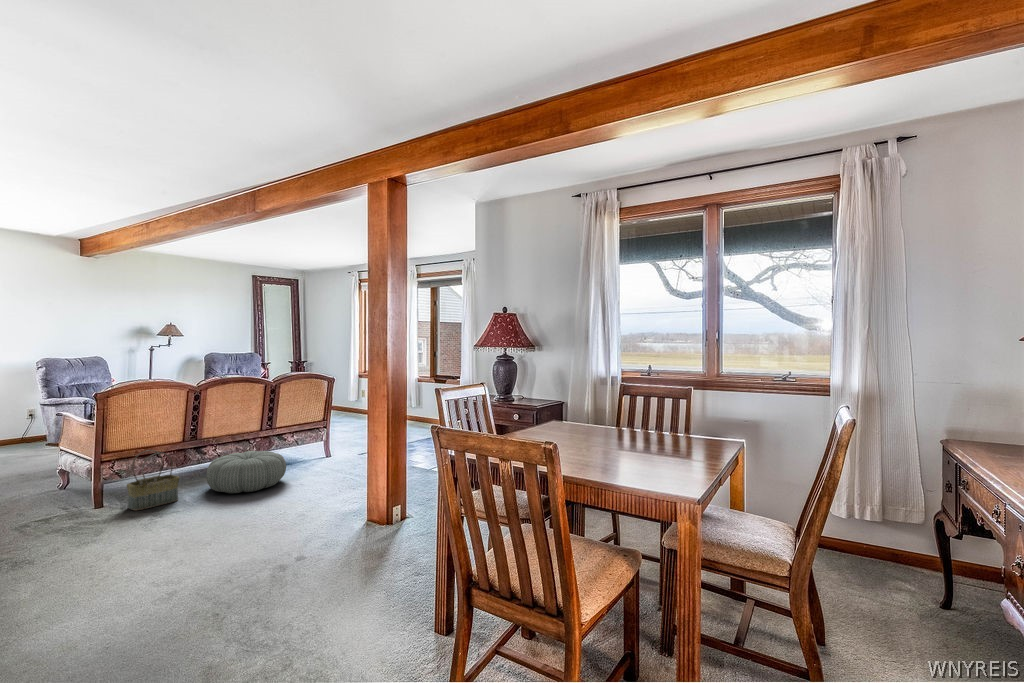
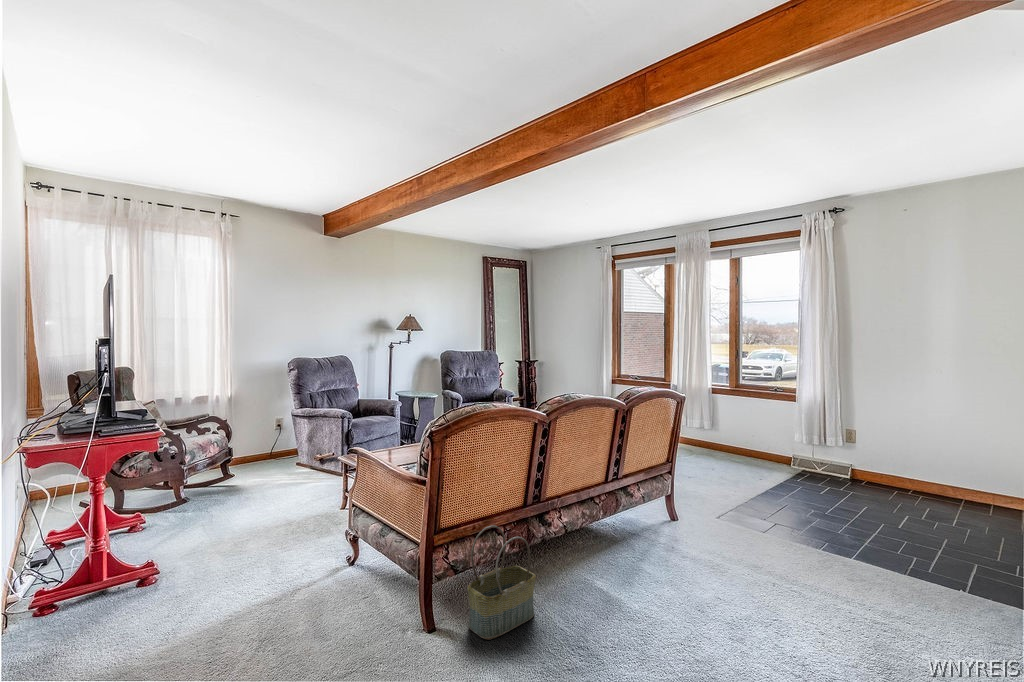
pouf: present [206,451,286,493] -> none [555,519,677,607]

